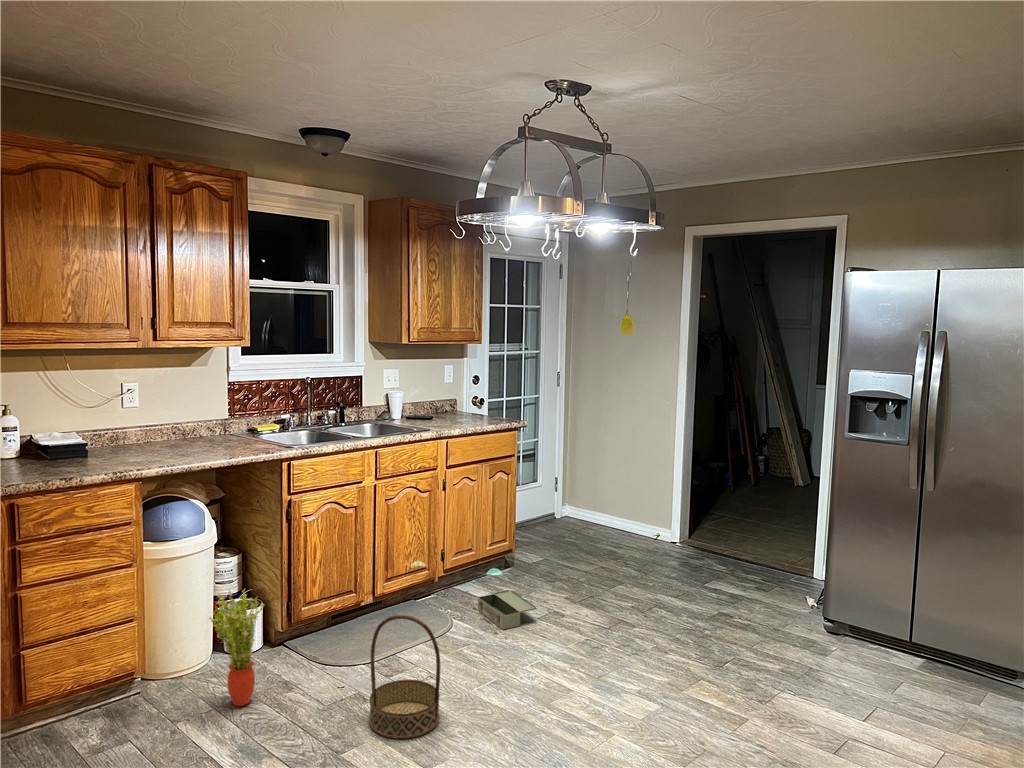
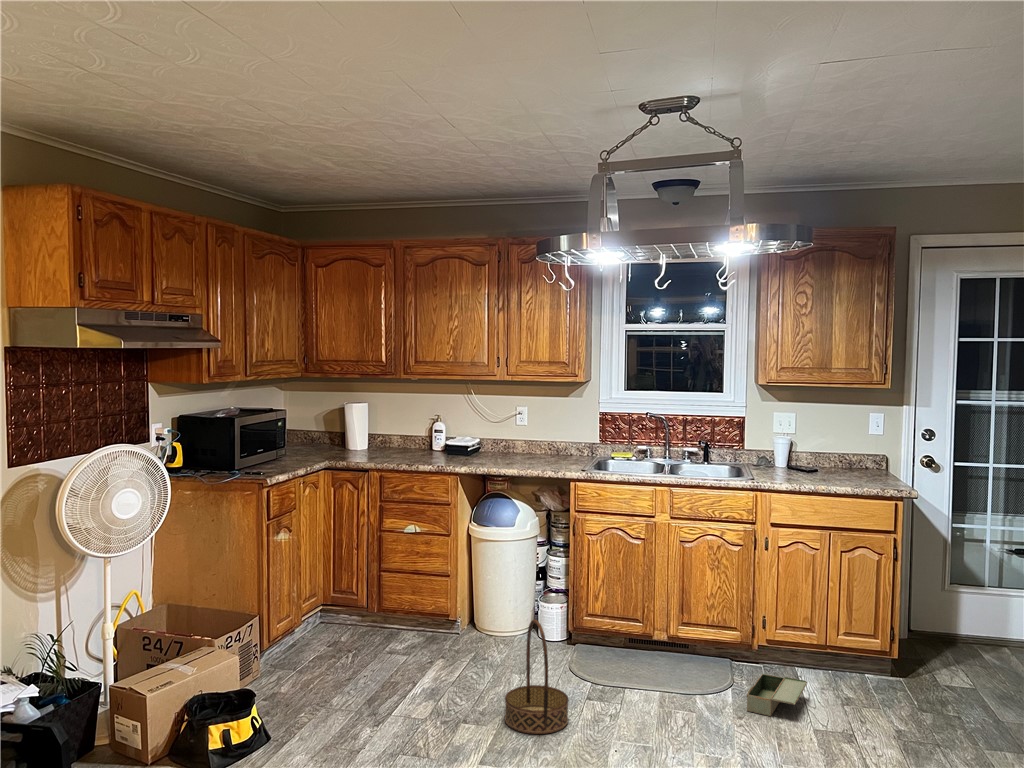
potted plant: present [209,590,264,706] -> none [456,568,496,666]

